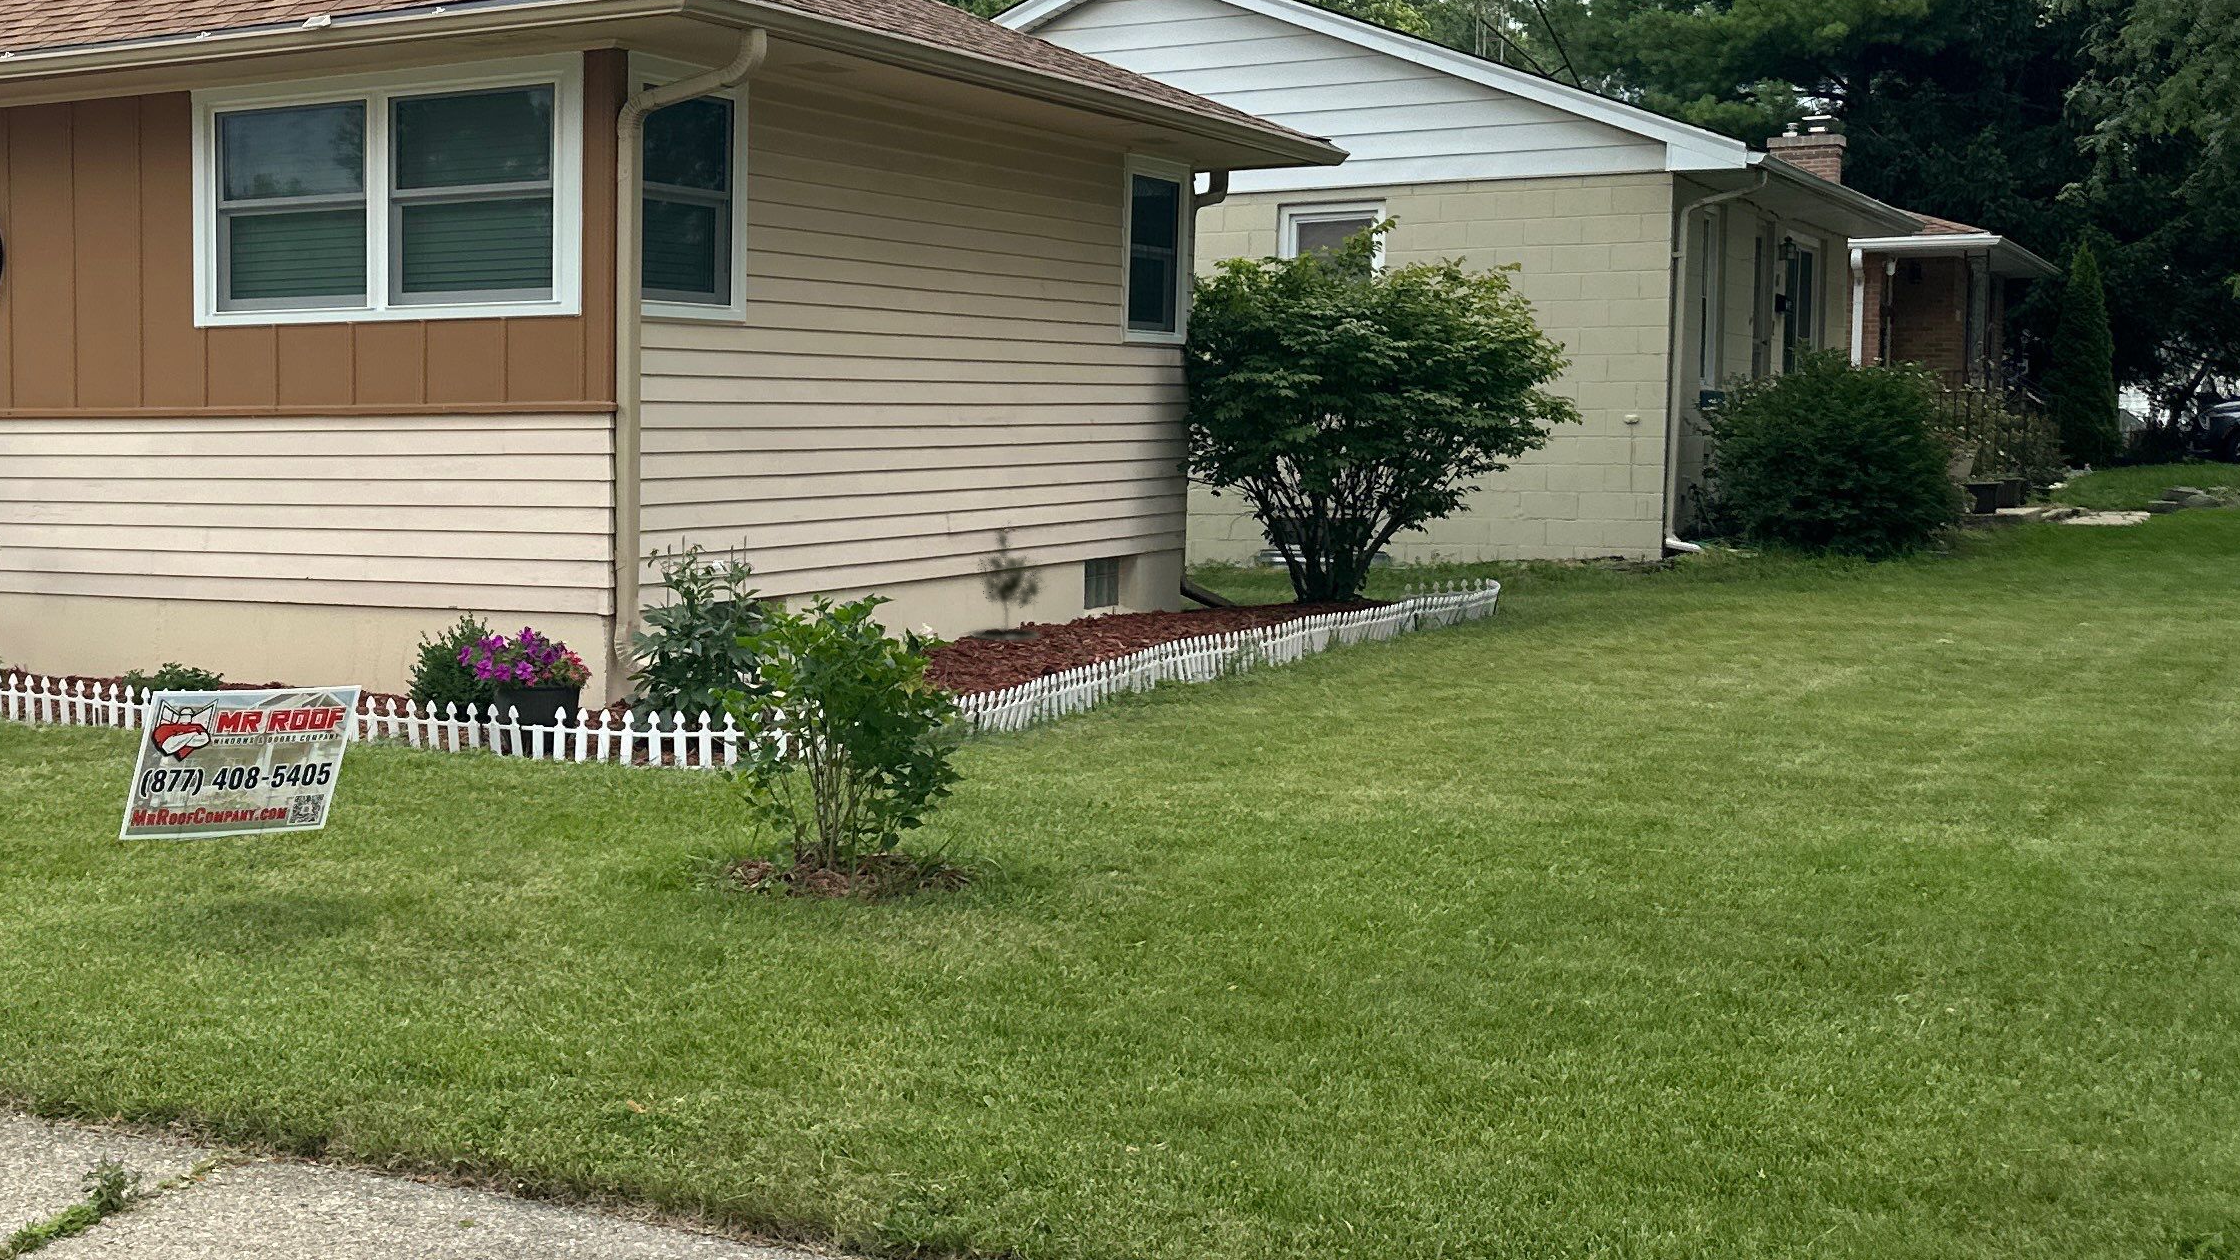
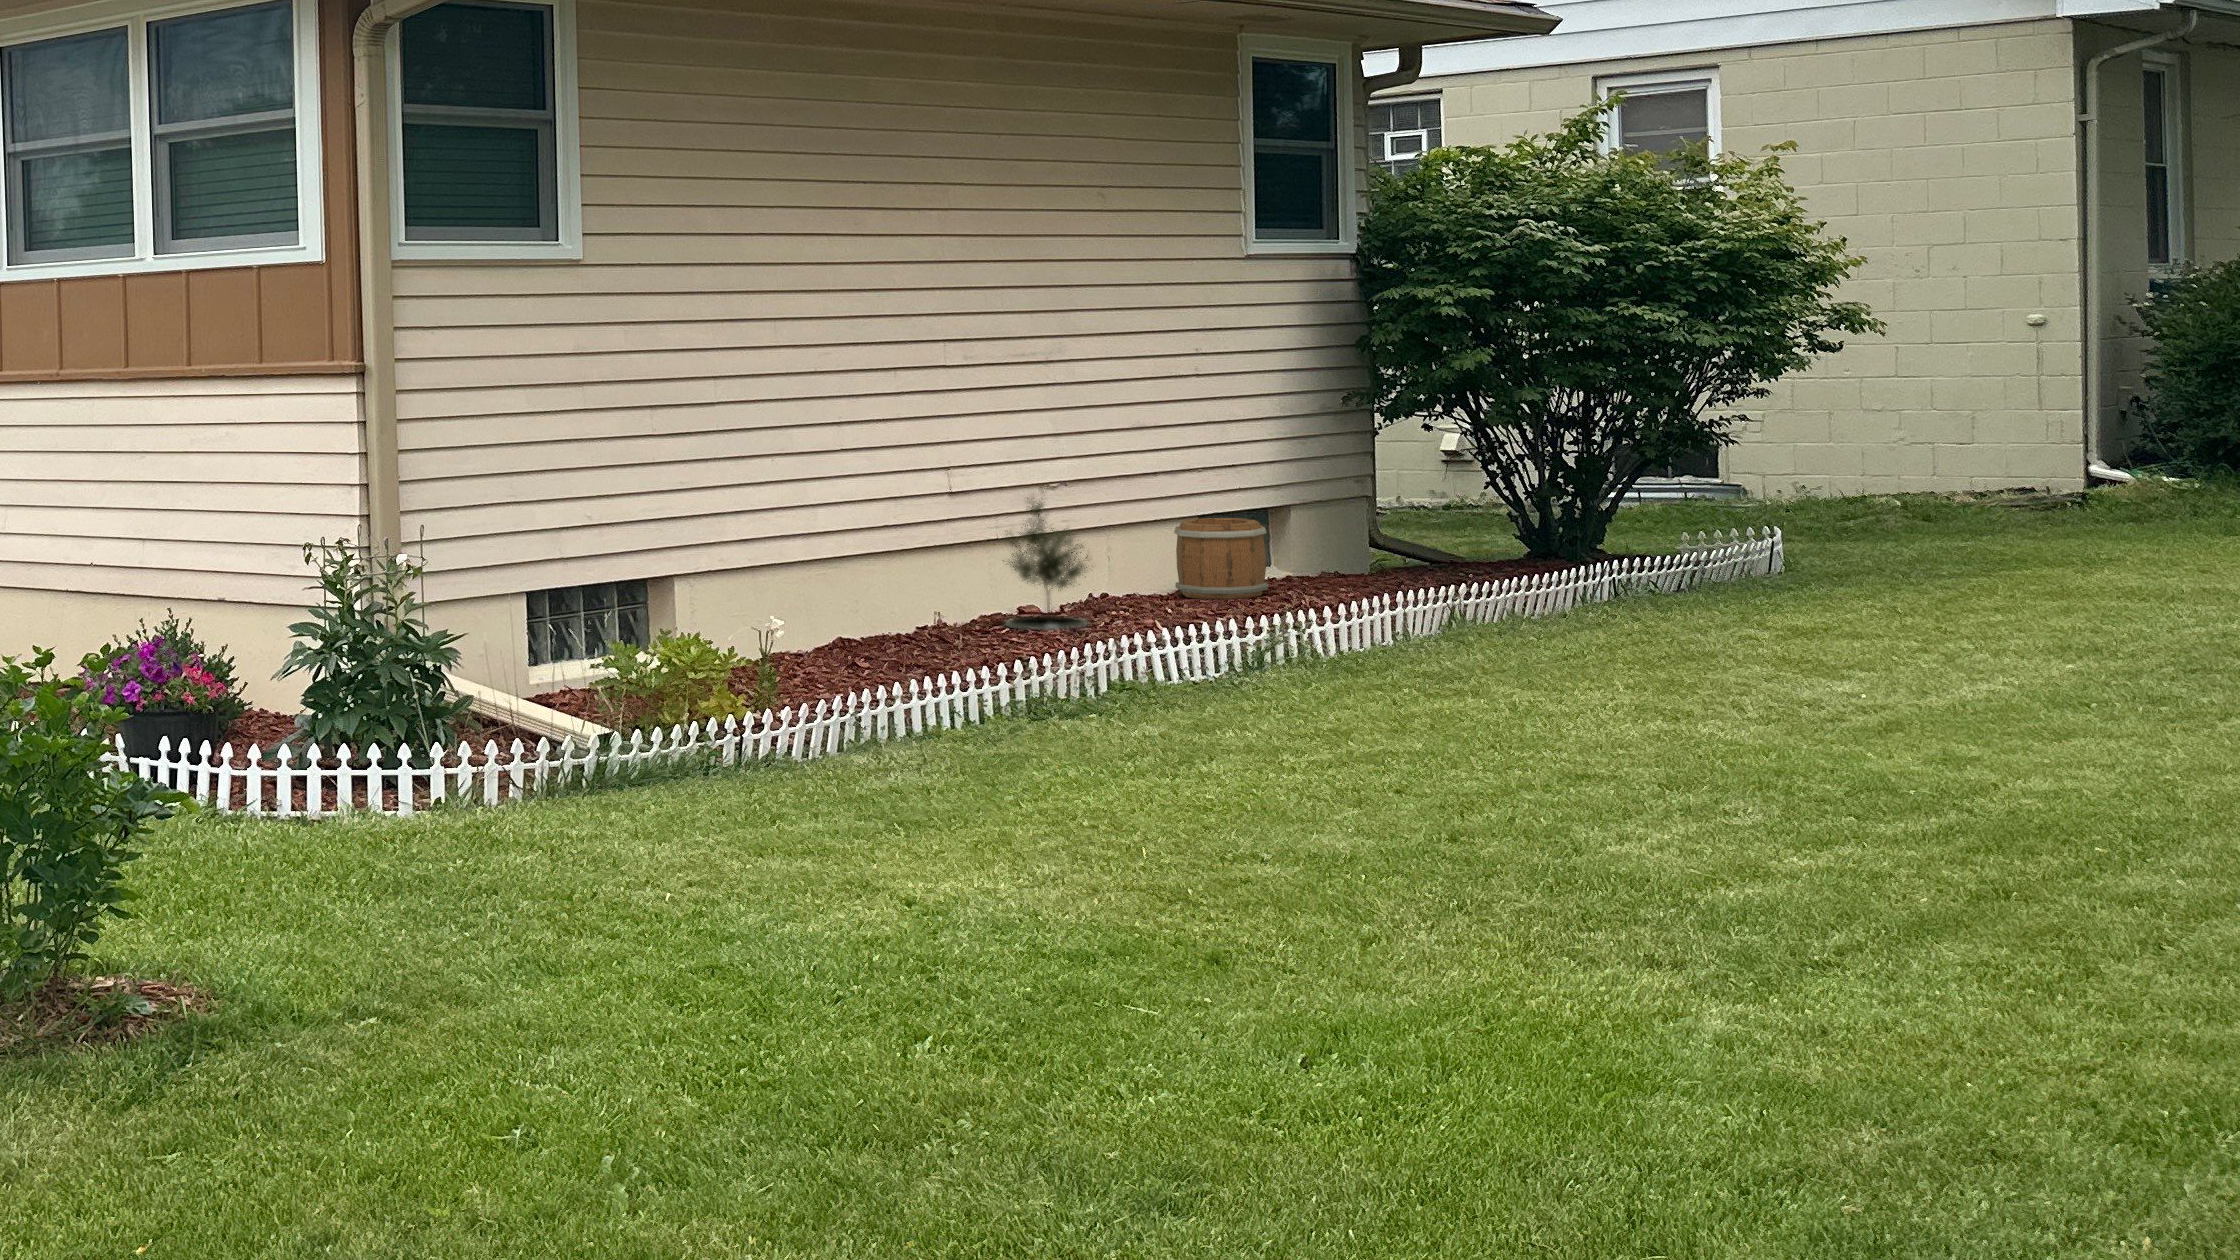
bucket: none [1060,549,1137,616] -> present [1174,518,1269,599]

